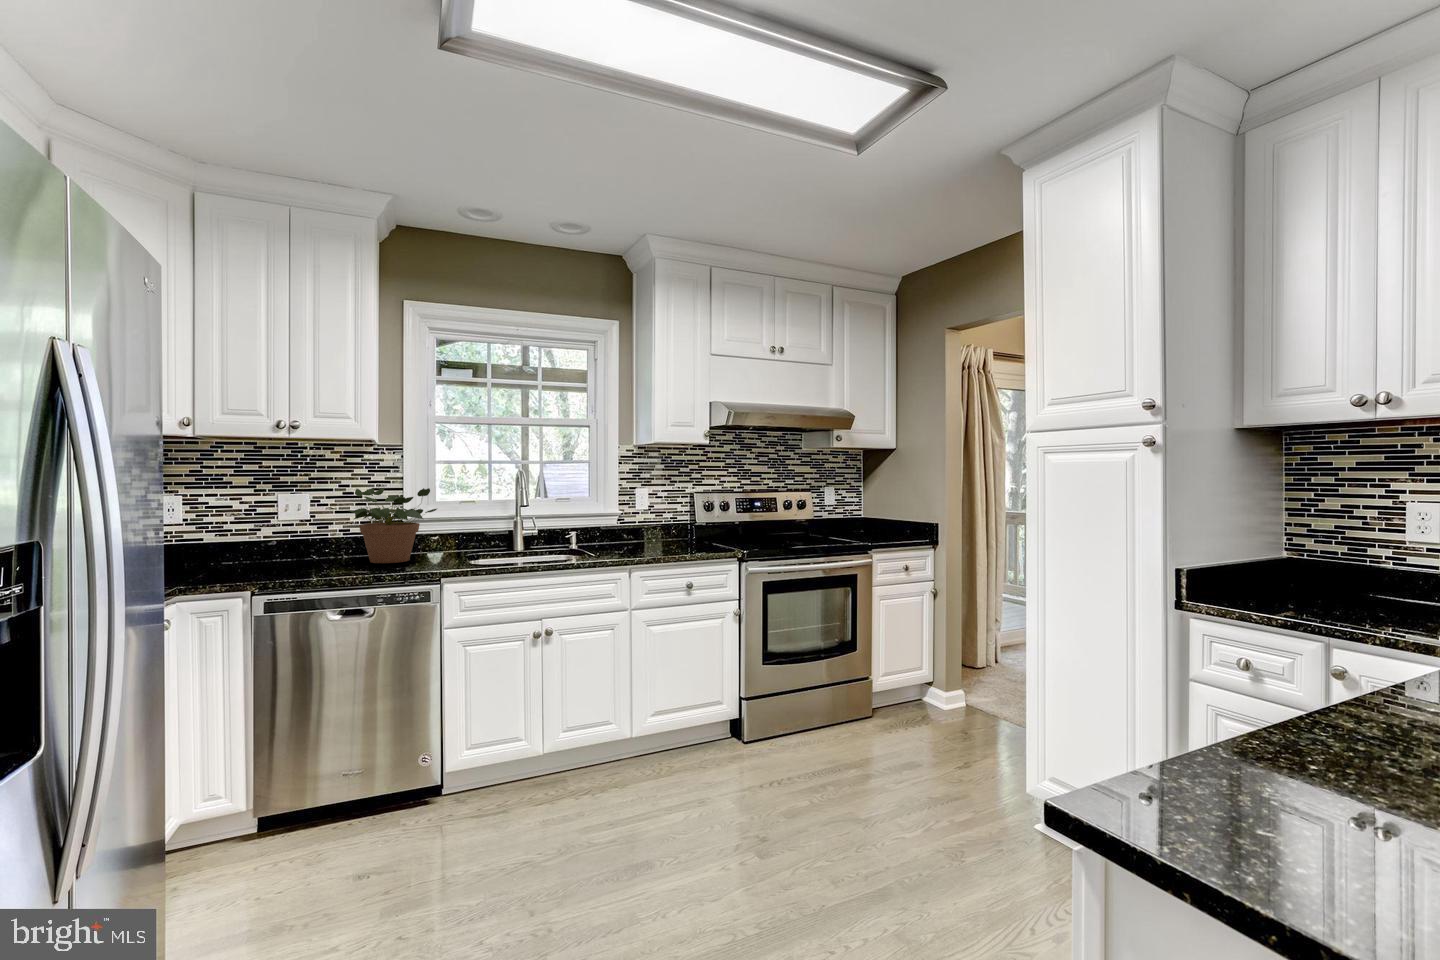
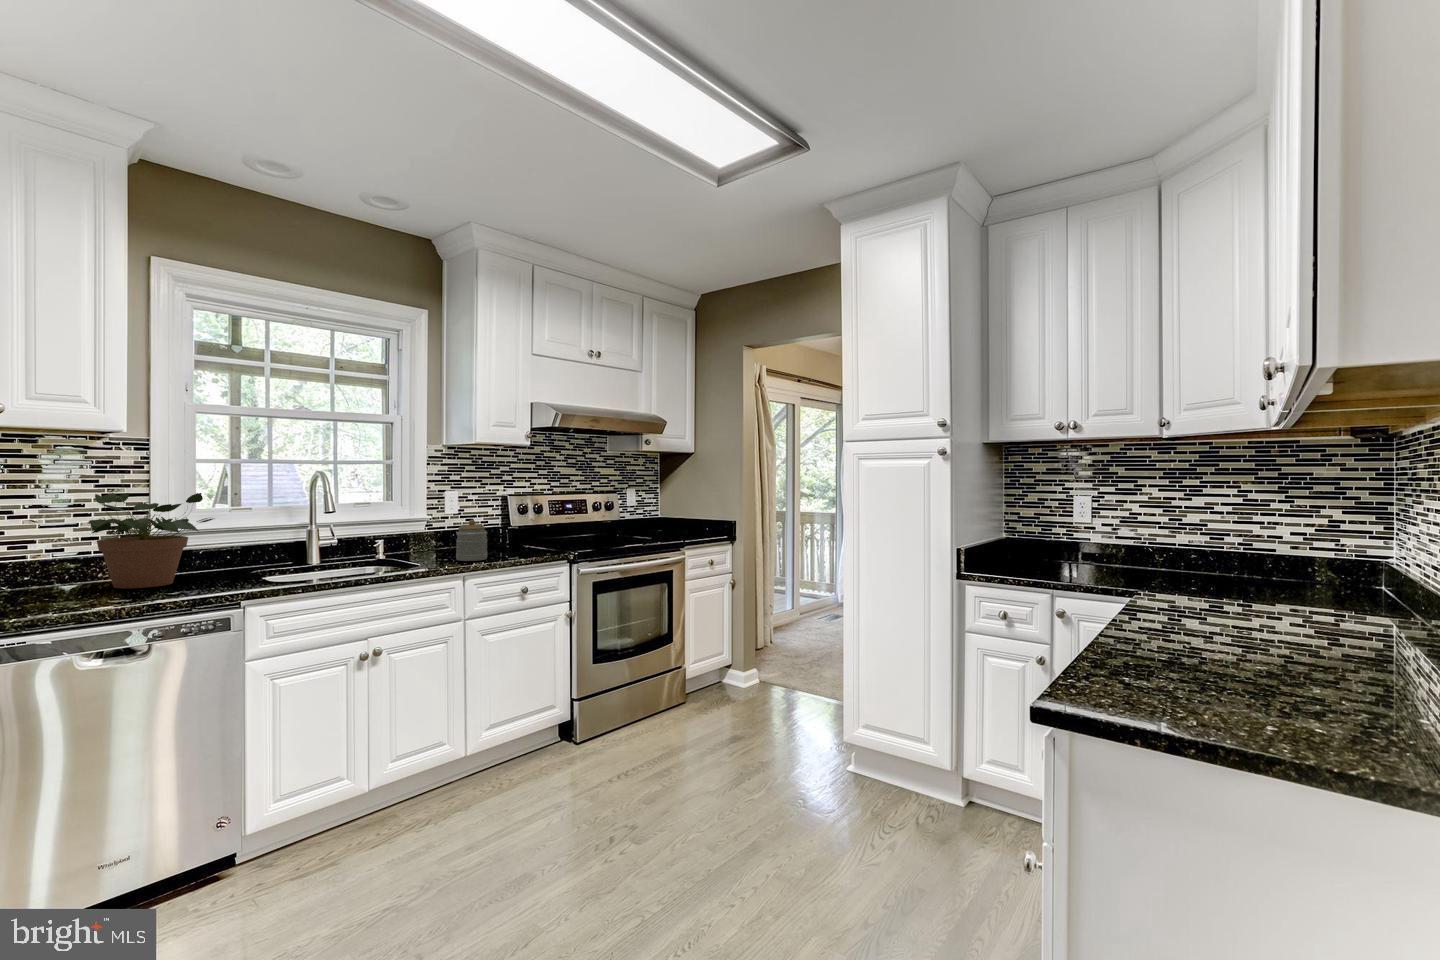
jar: none [631,515,659,554] -> present [456,520,487,561]

